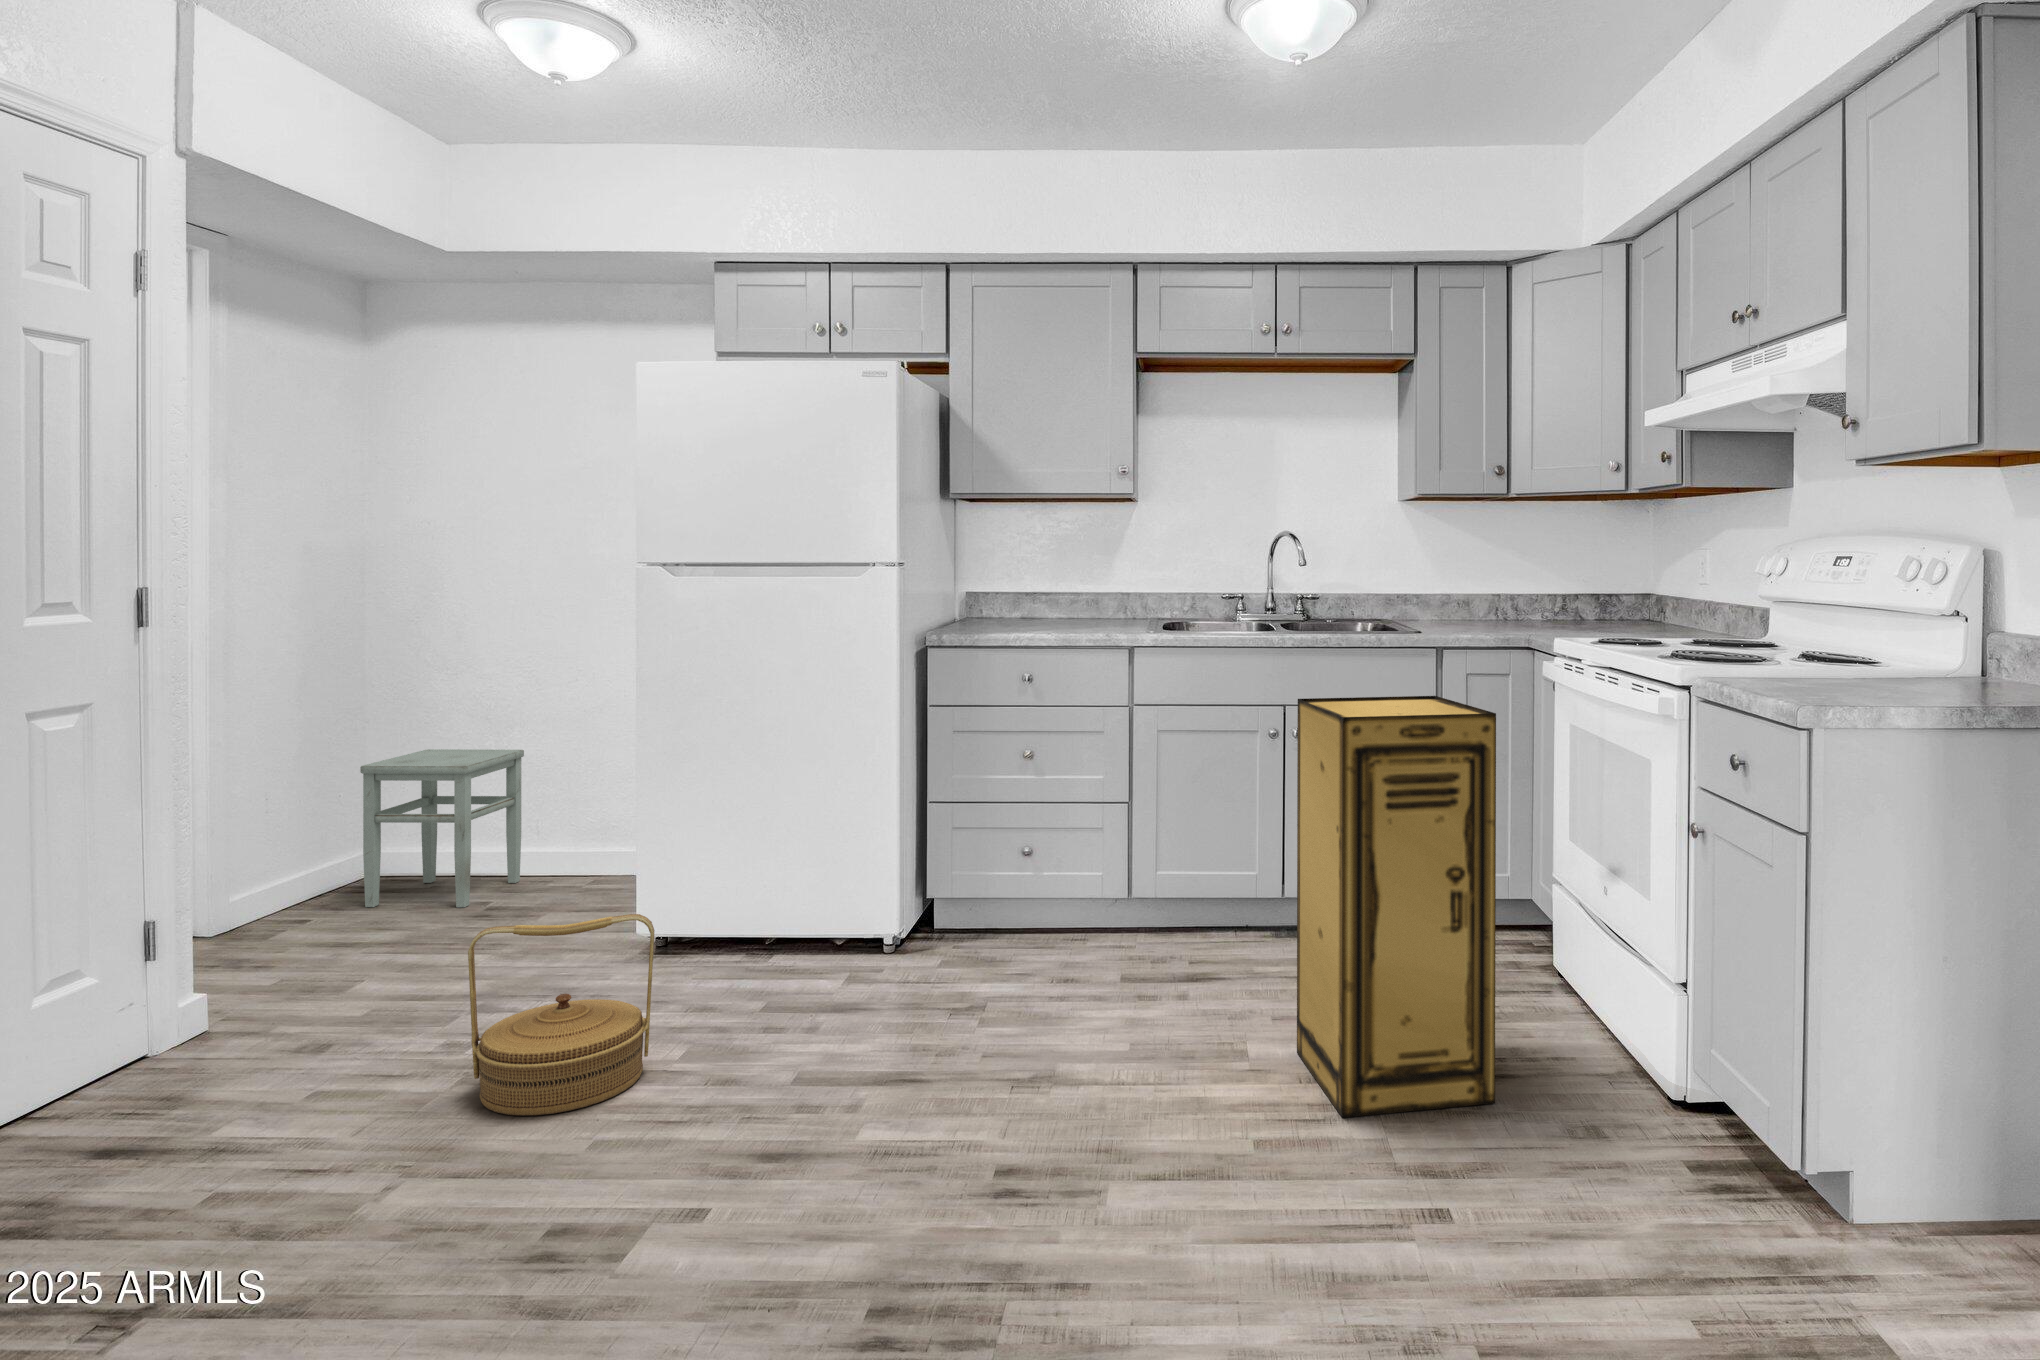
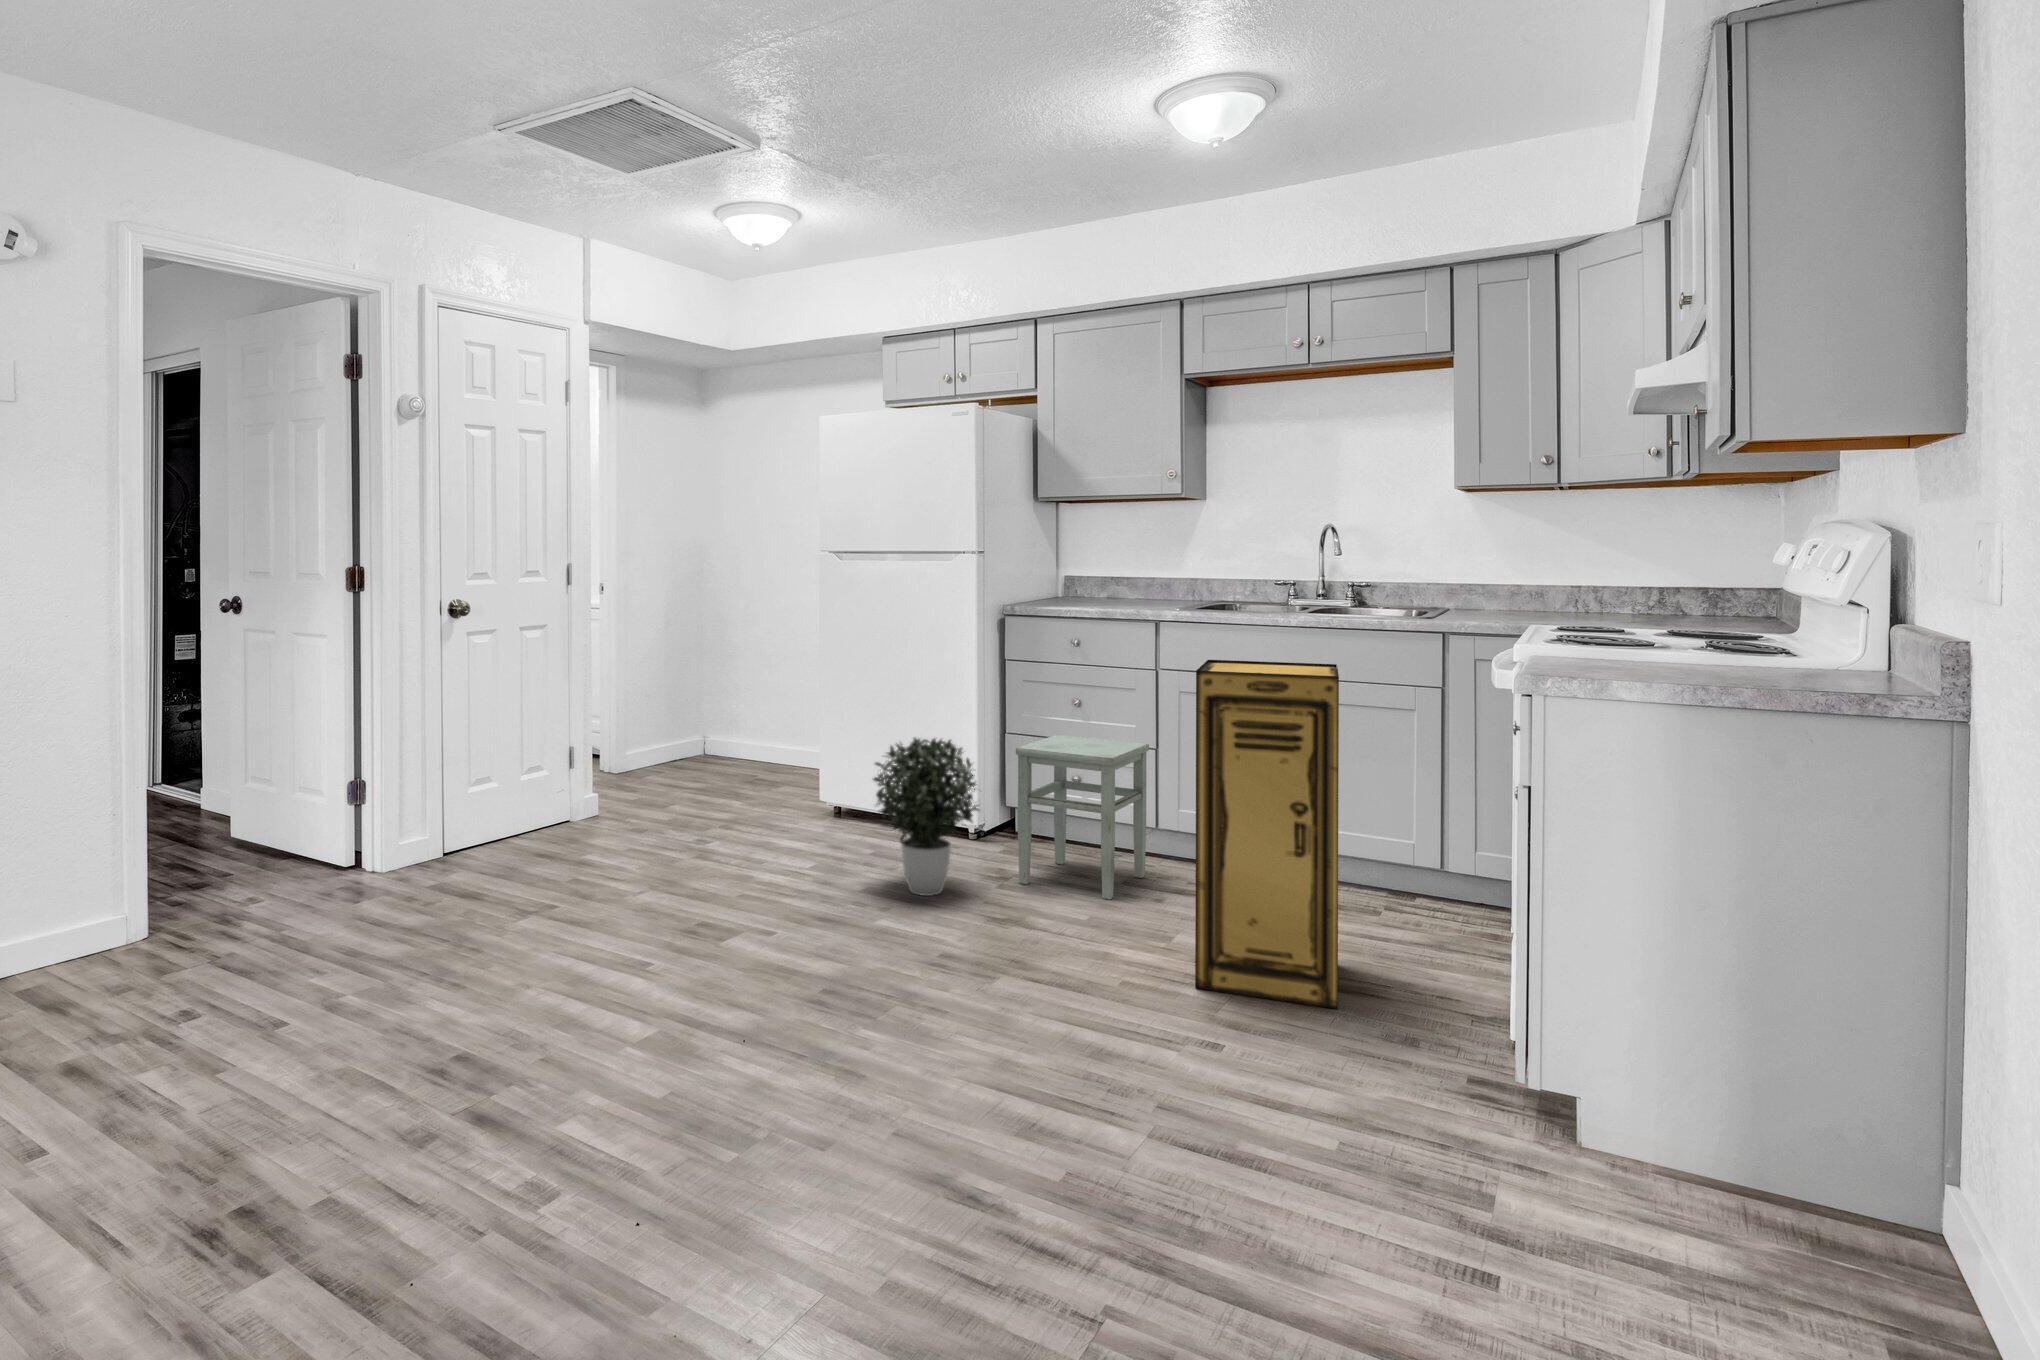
stool: present [360,749,524,907] -> present [1016,735,1149,899]
potted plant: none [814,829,978,1061] -> present [873,738,979,896]
basket: present [468,914,655,1116] -> none [687,768,785,882]

